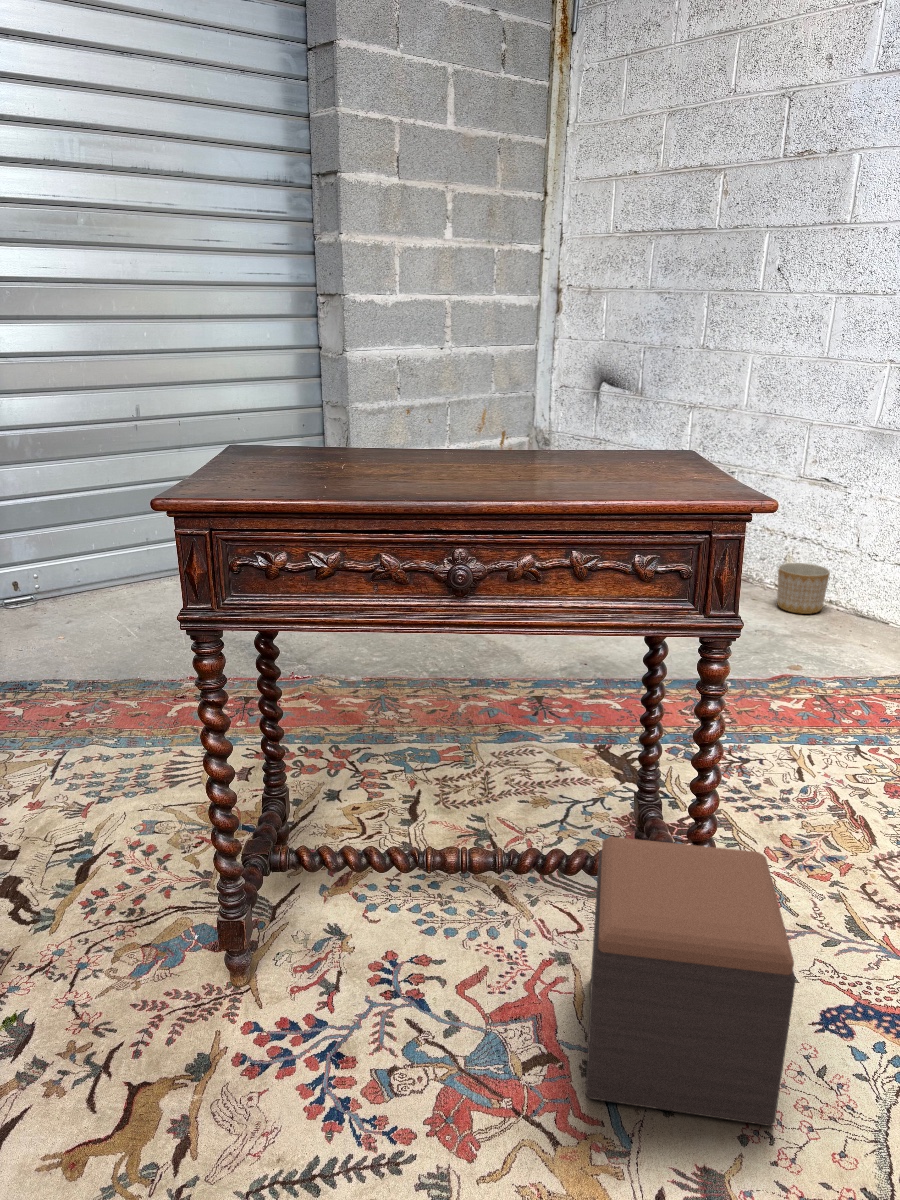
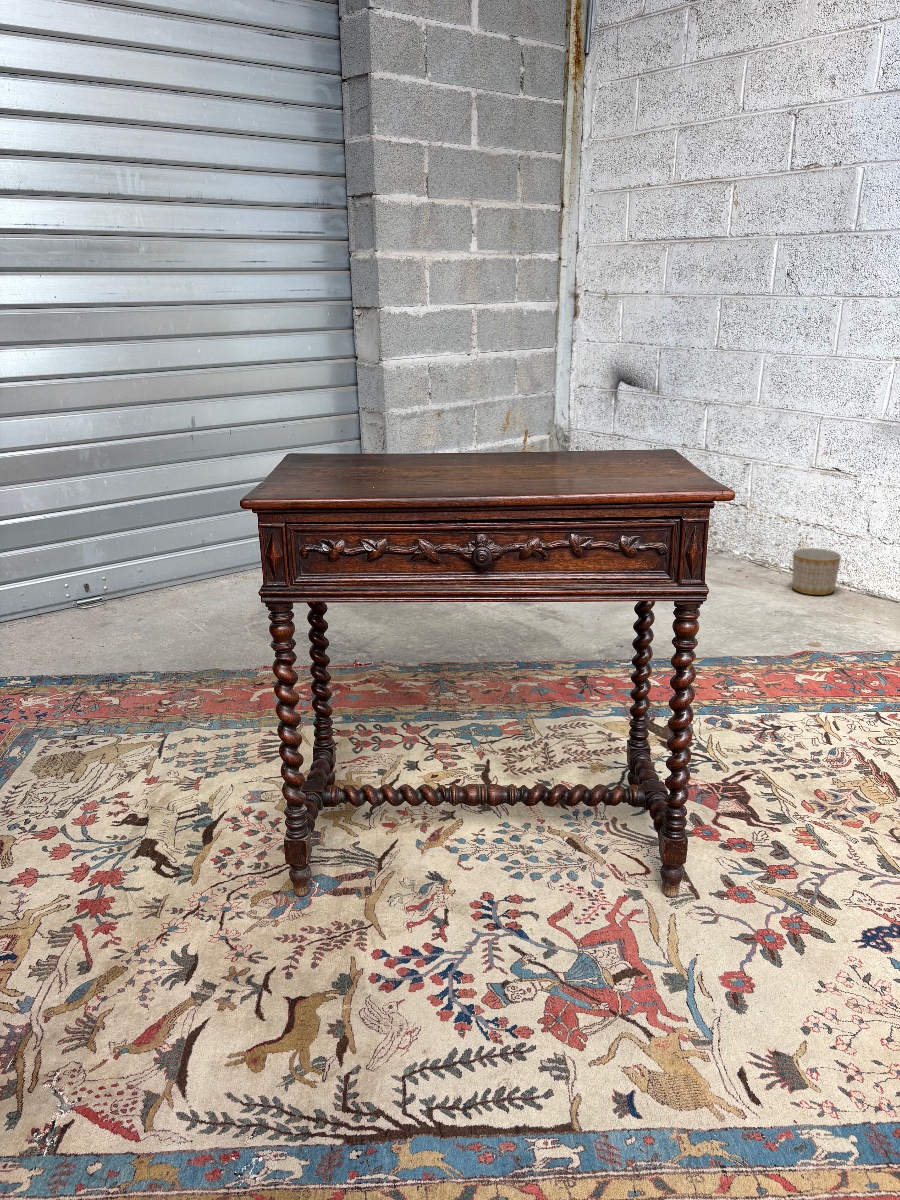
footstool: present [586,837,796,1126] -> none [663,786,848,1018]

